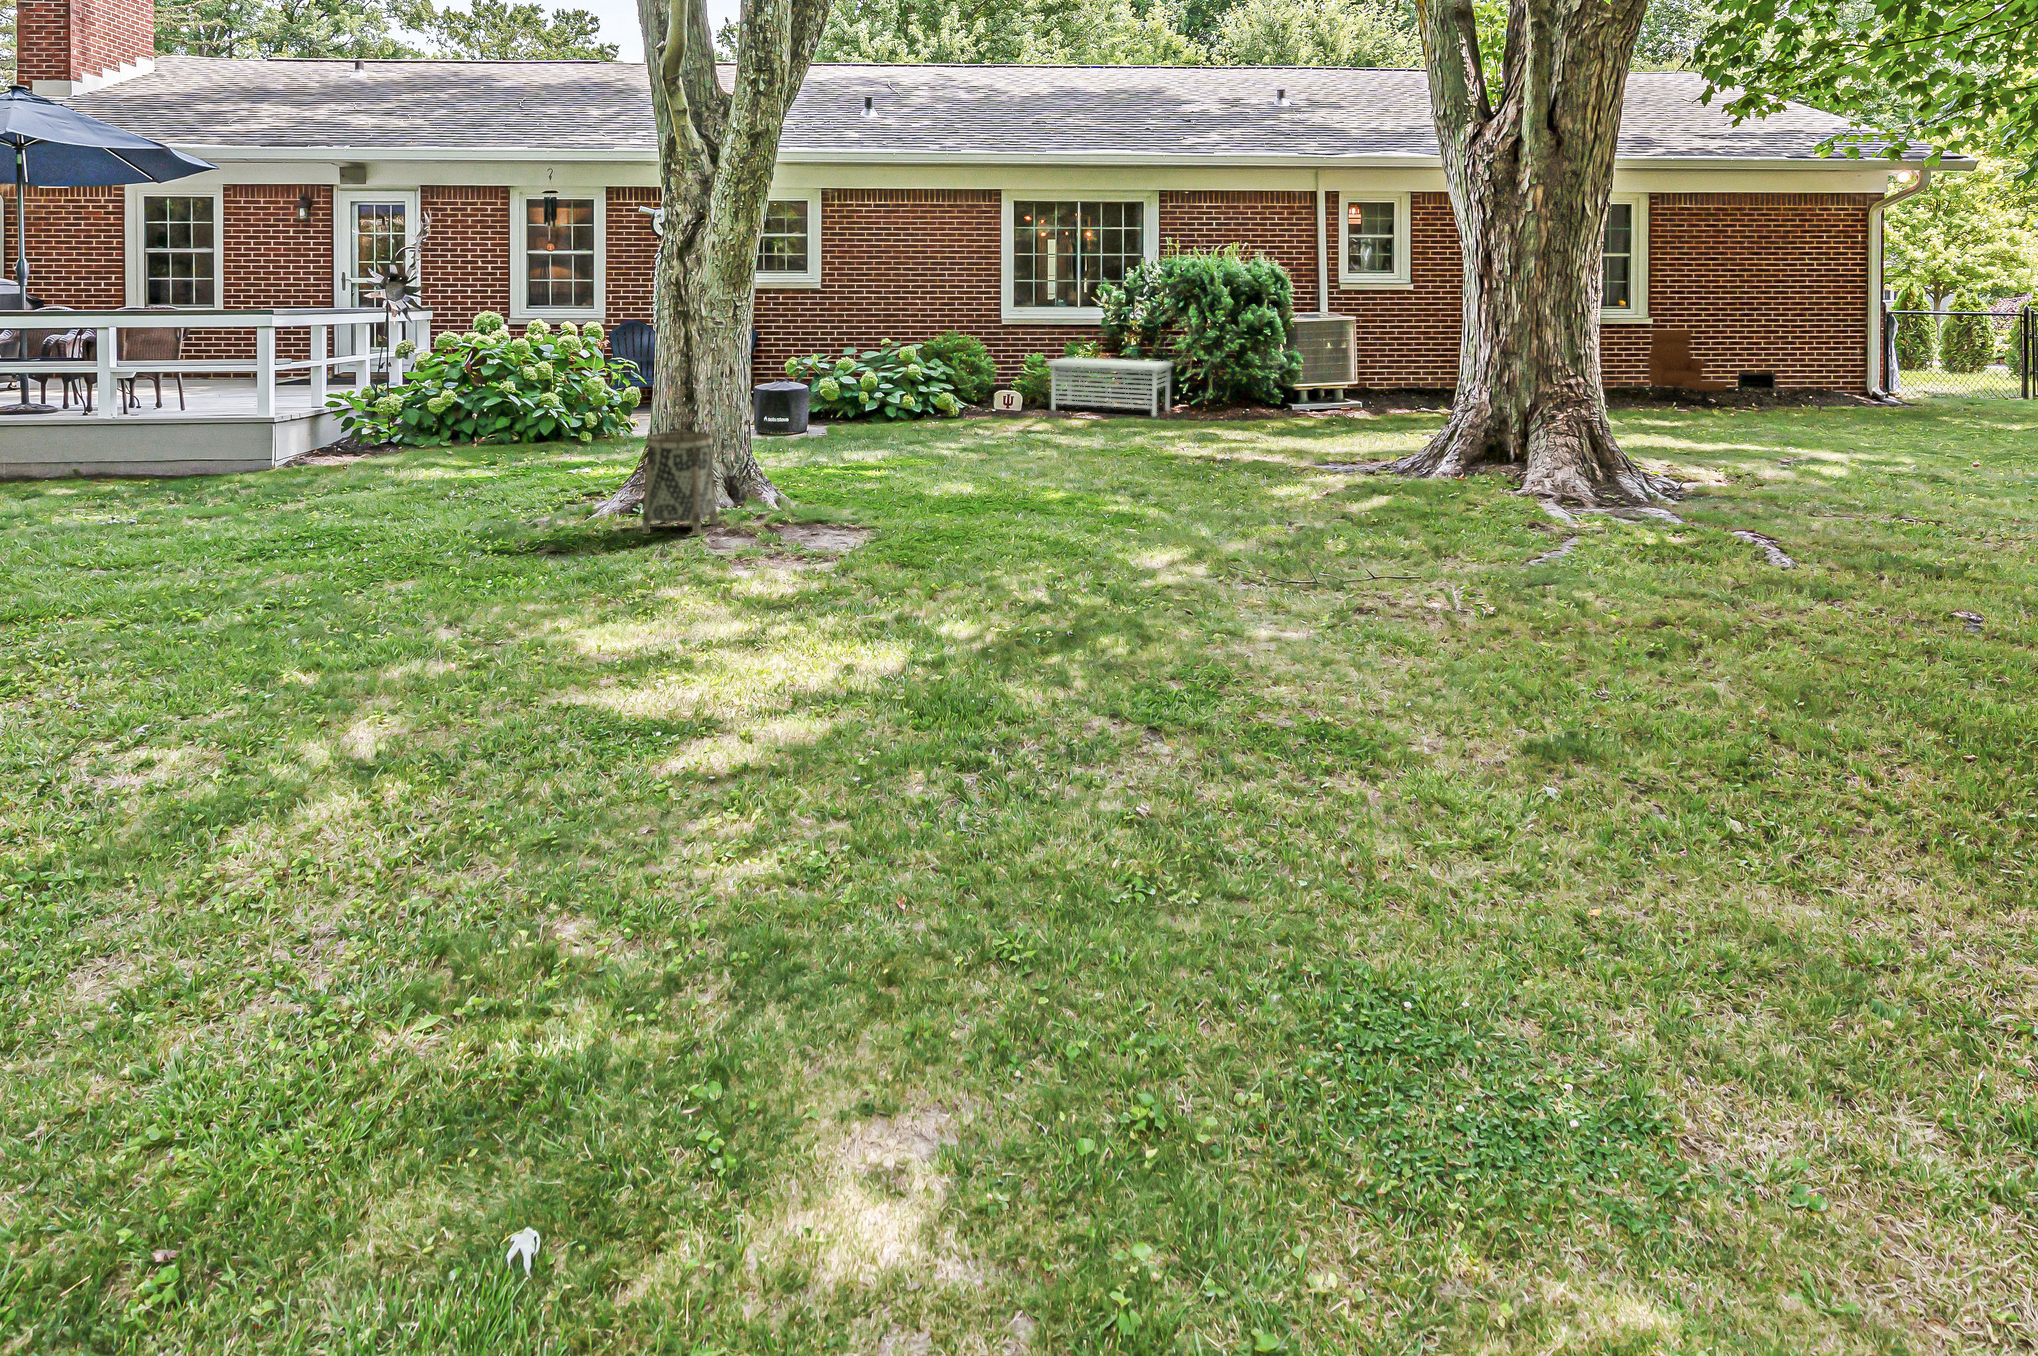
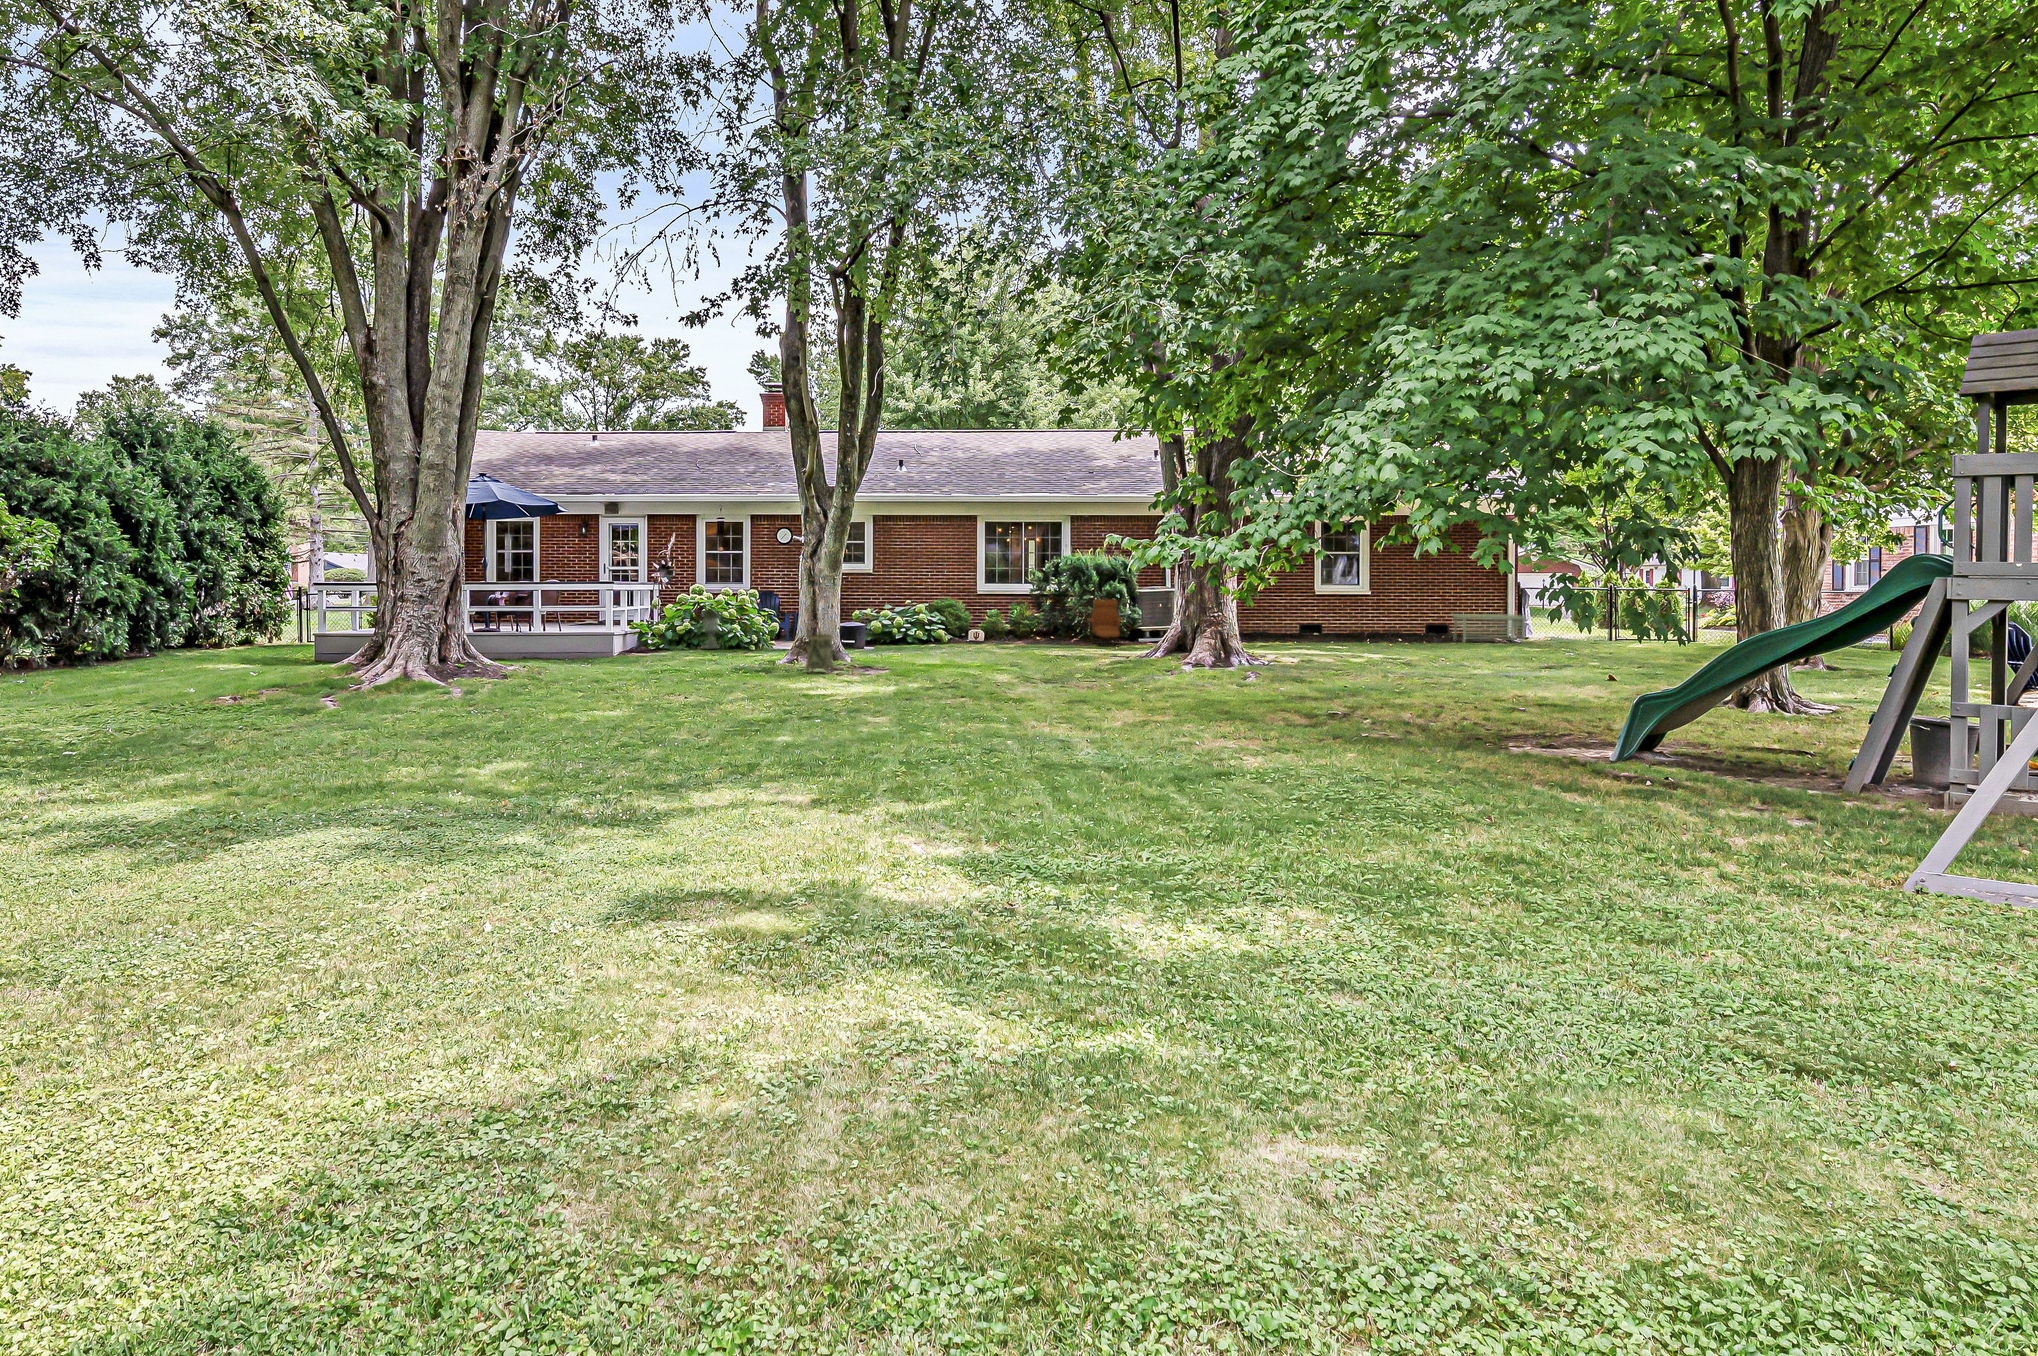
lounge chair: present [1644,330,1727,407] -> present [1088,599,1124,646]
storage bench: present [1047,358,1173,416] -> present [1452,614,1526,643]
planter: none [470,359,516,441] -> present [701,610,720,649]

